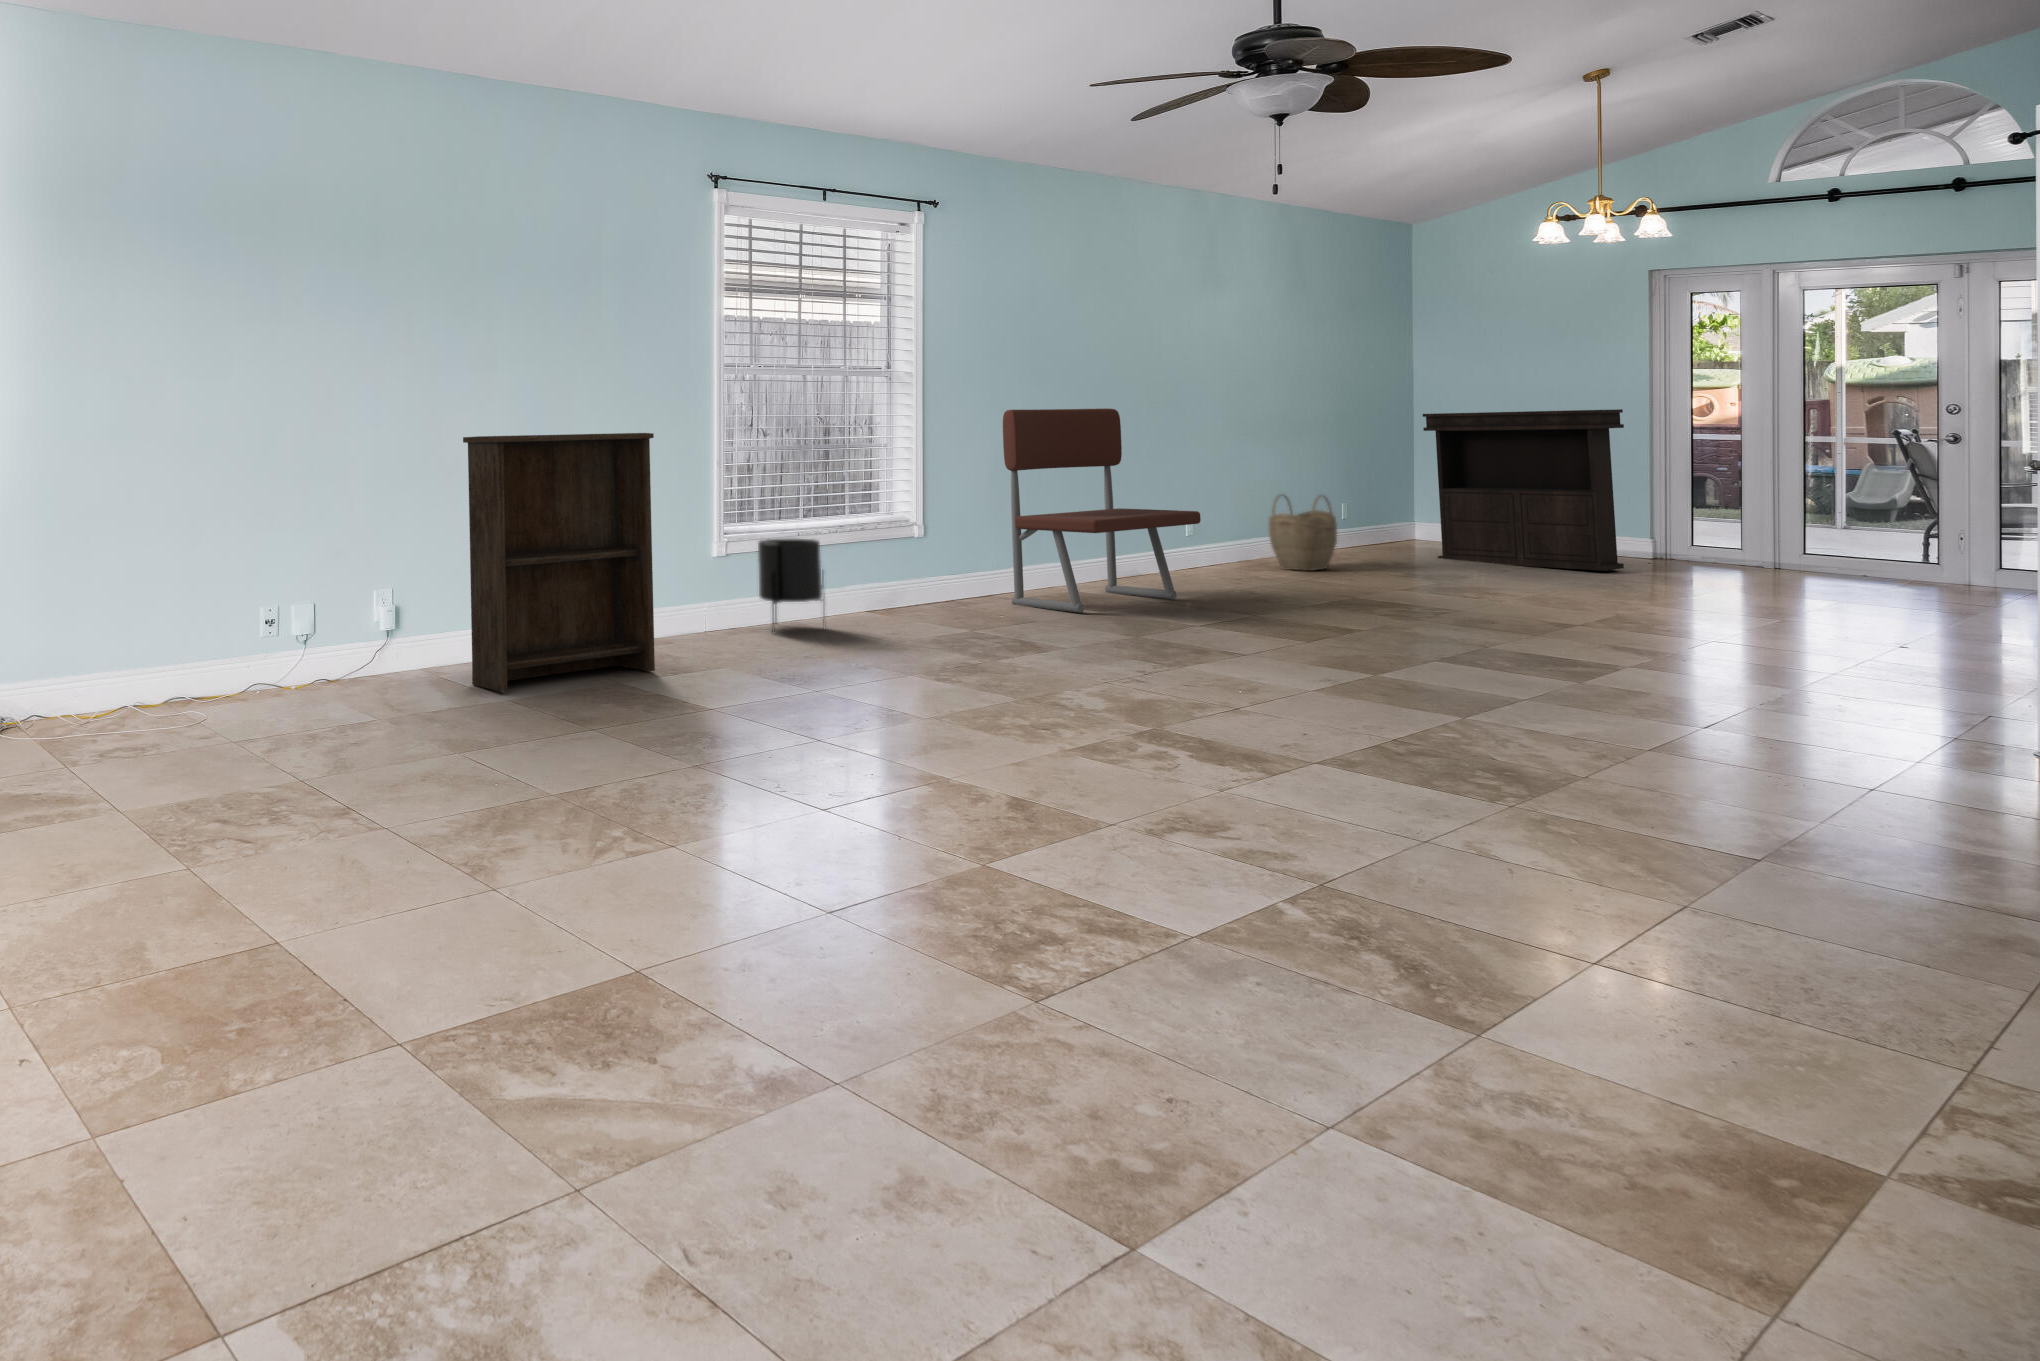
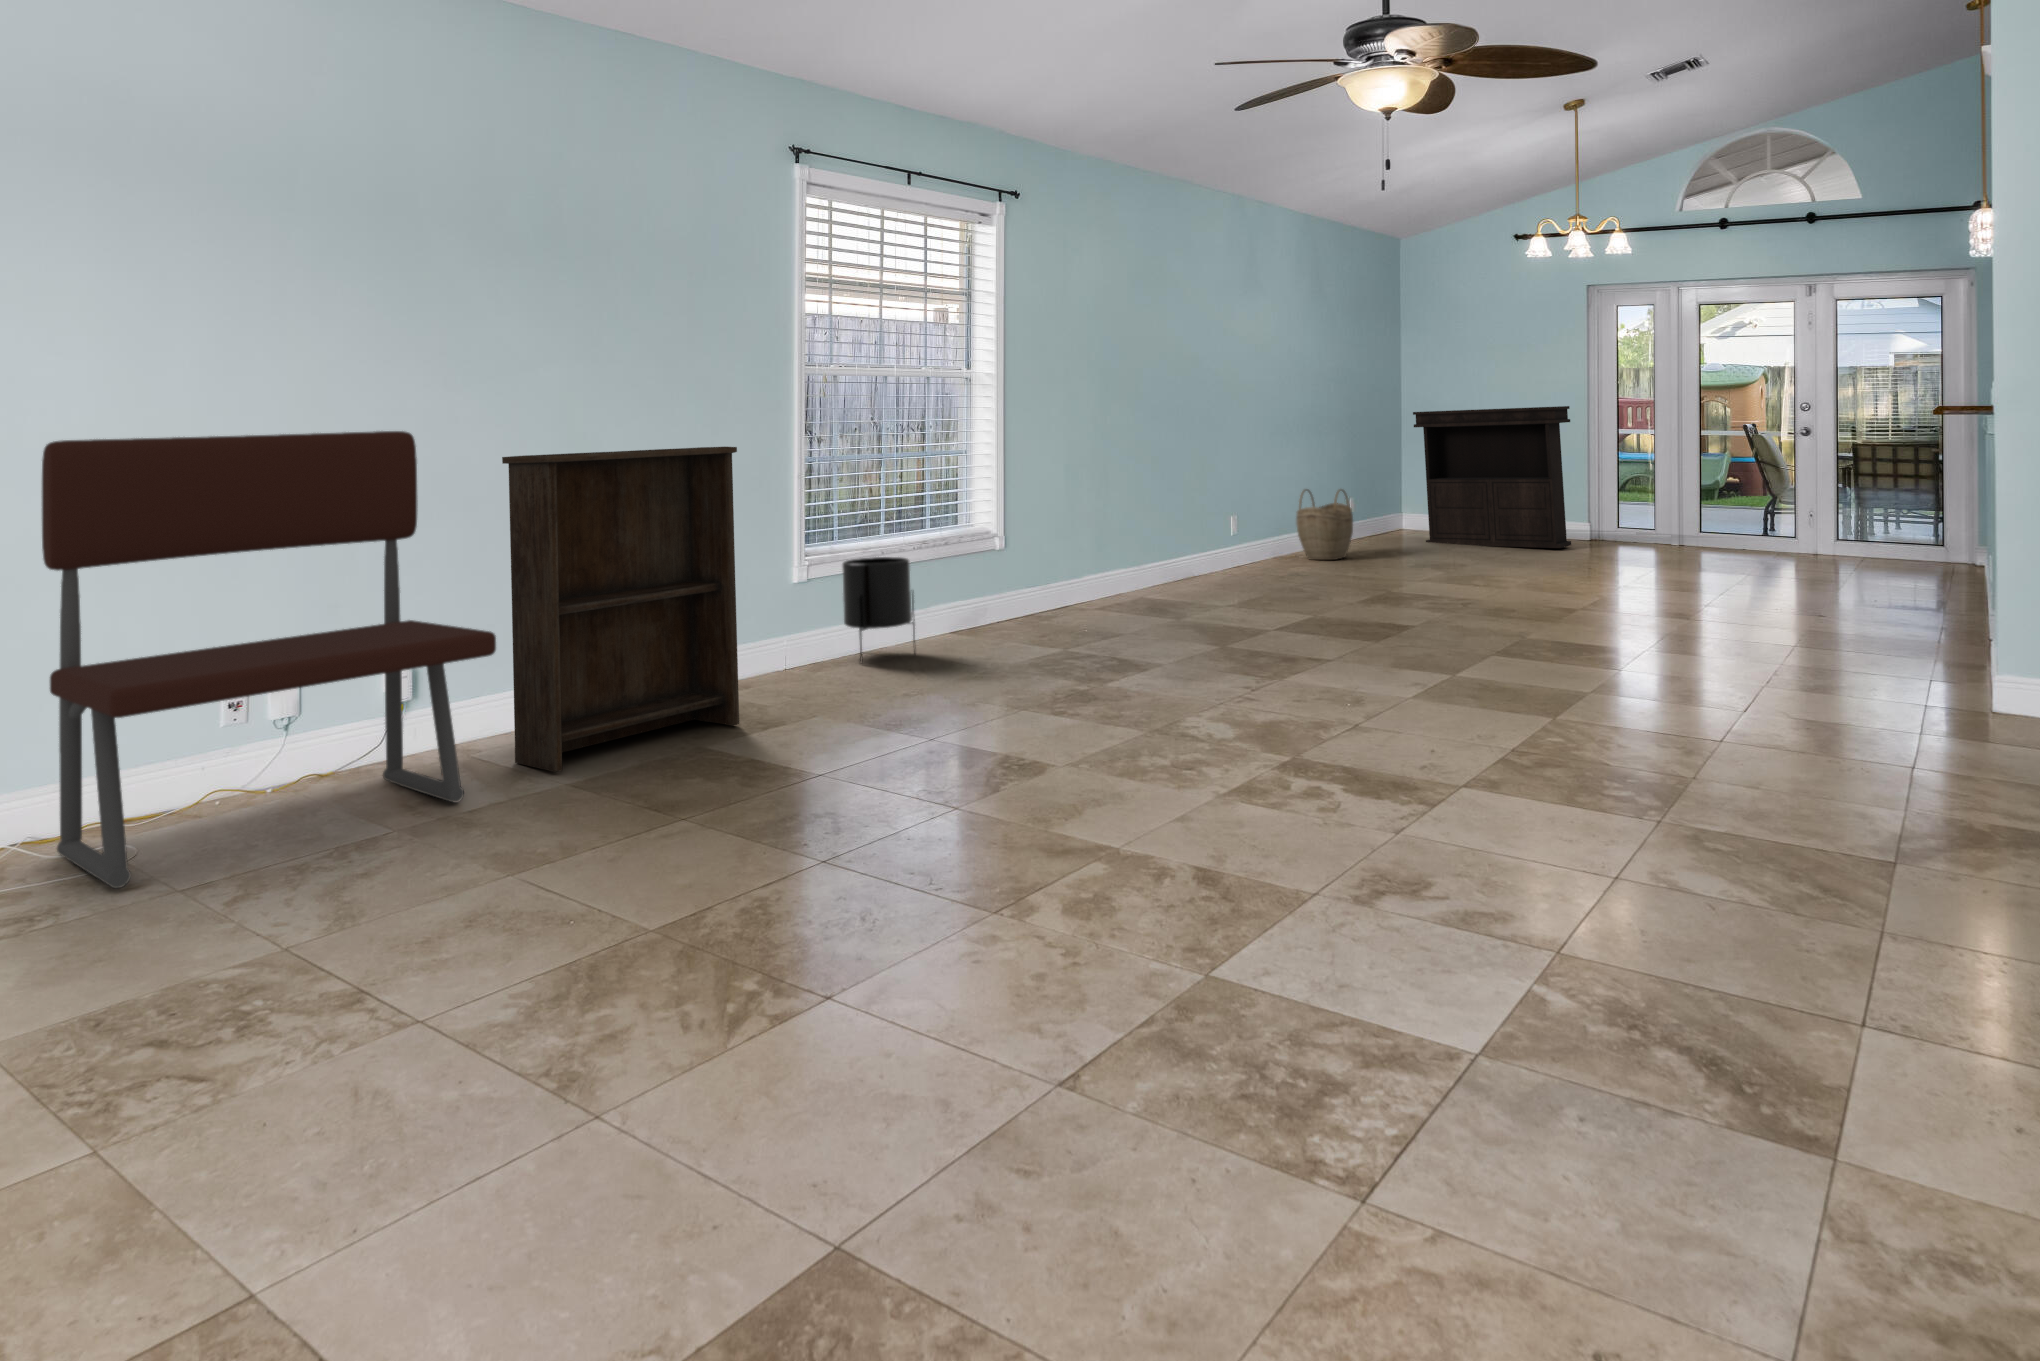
bench: present [1003,408,1201,612] -> present [42,431,496,888]

